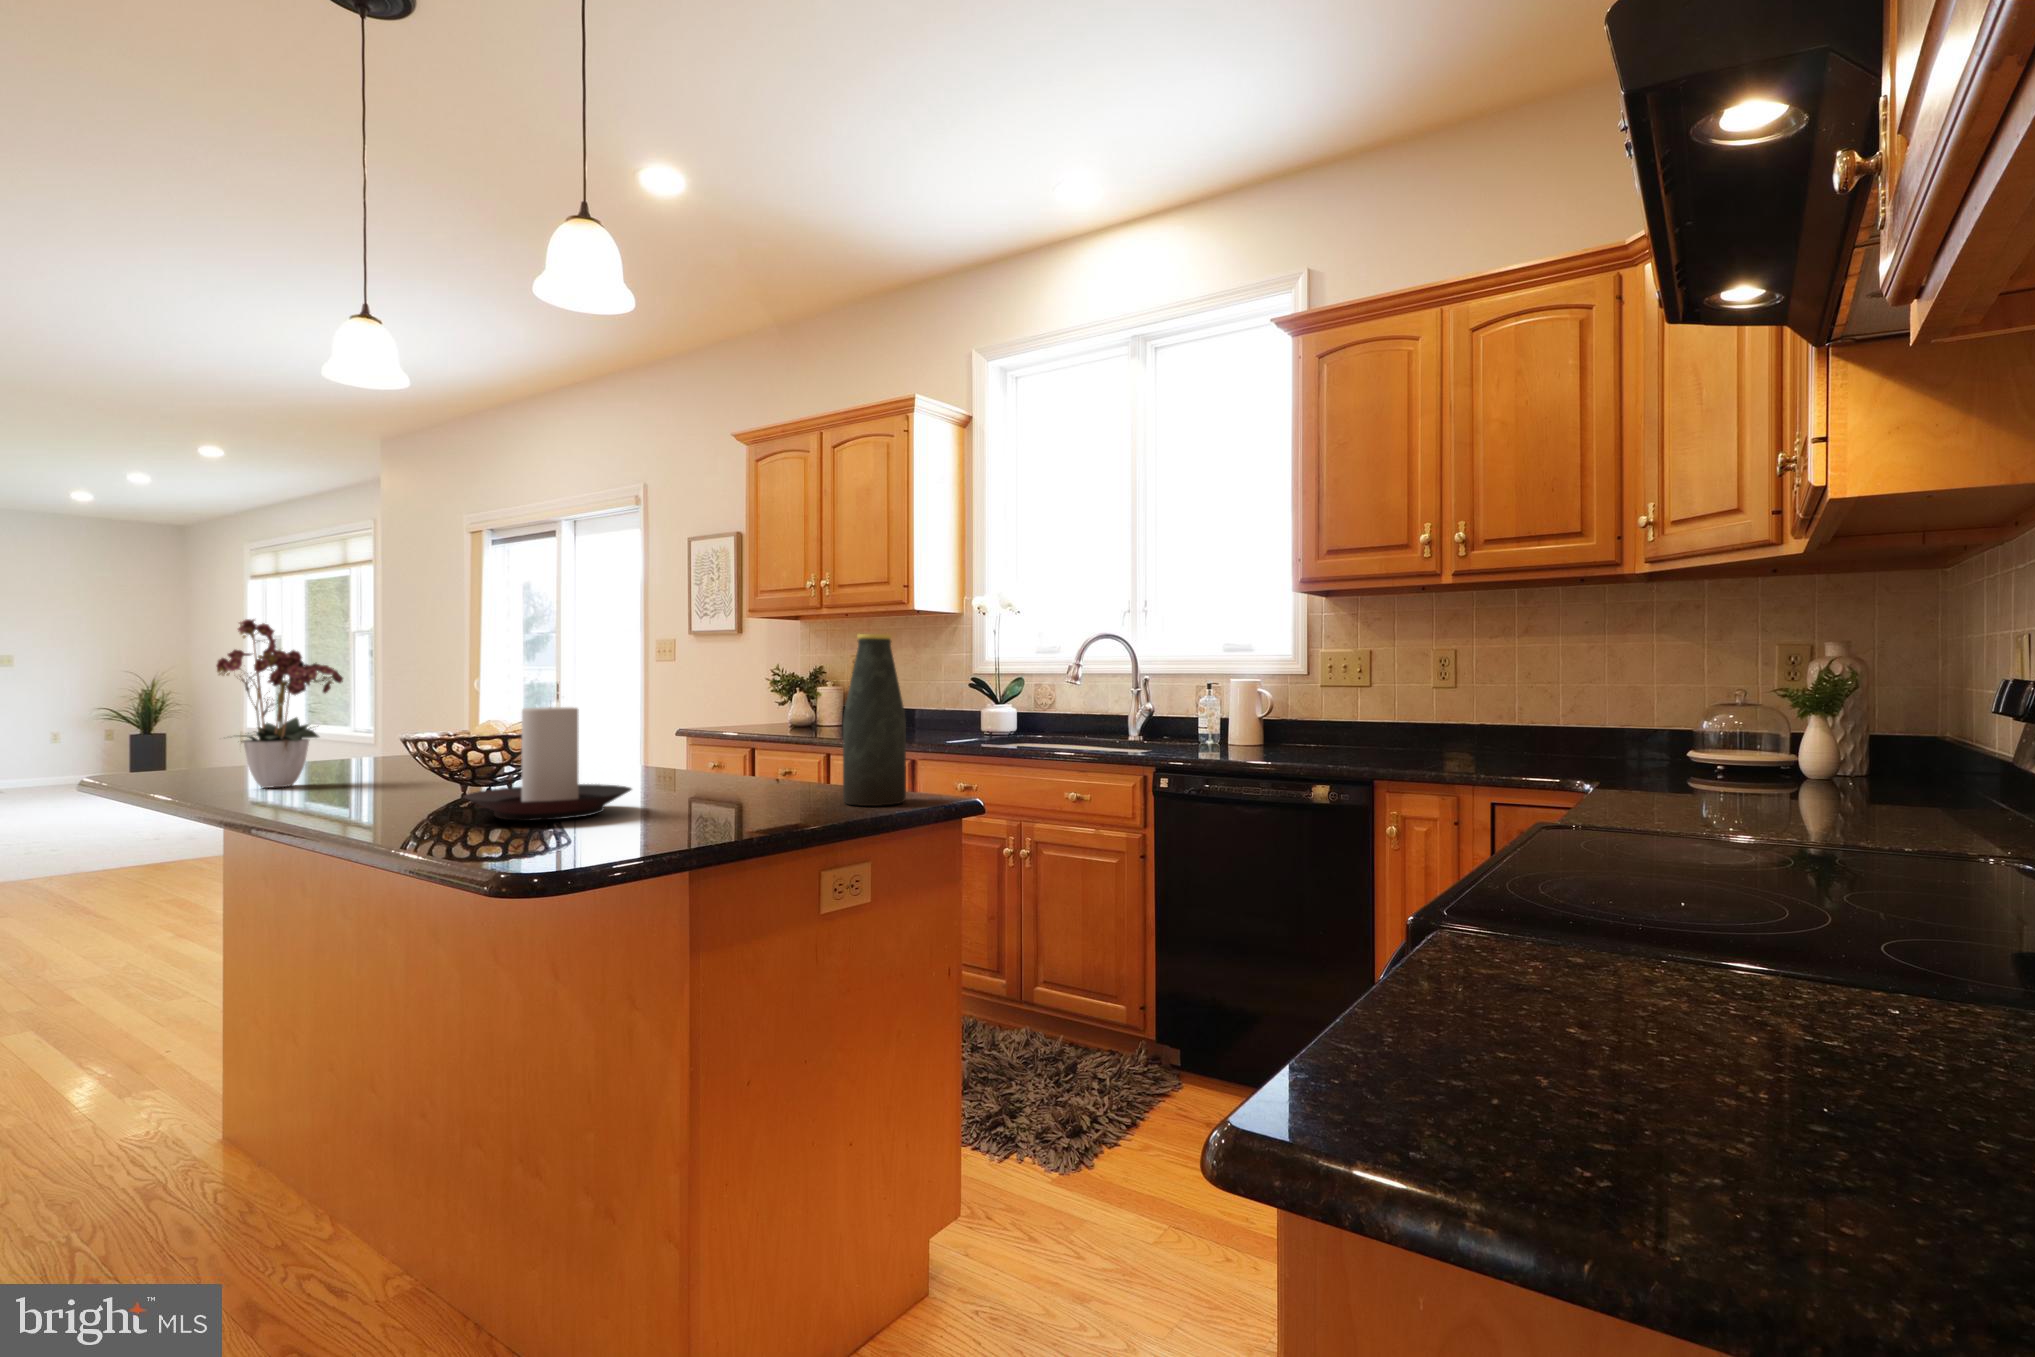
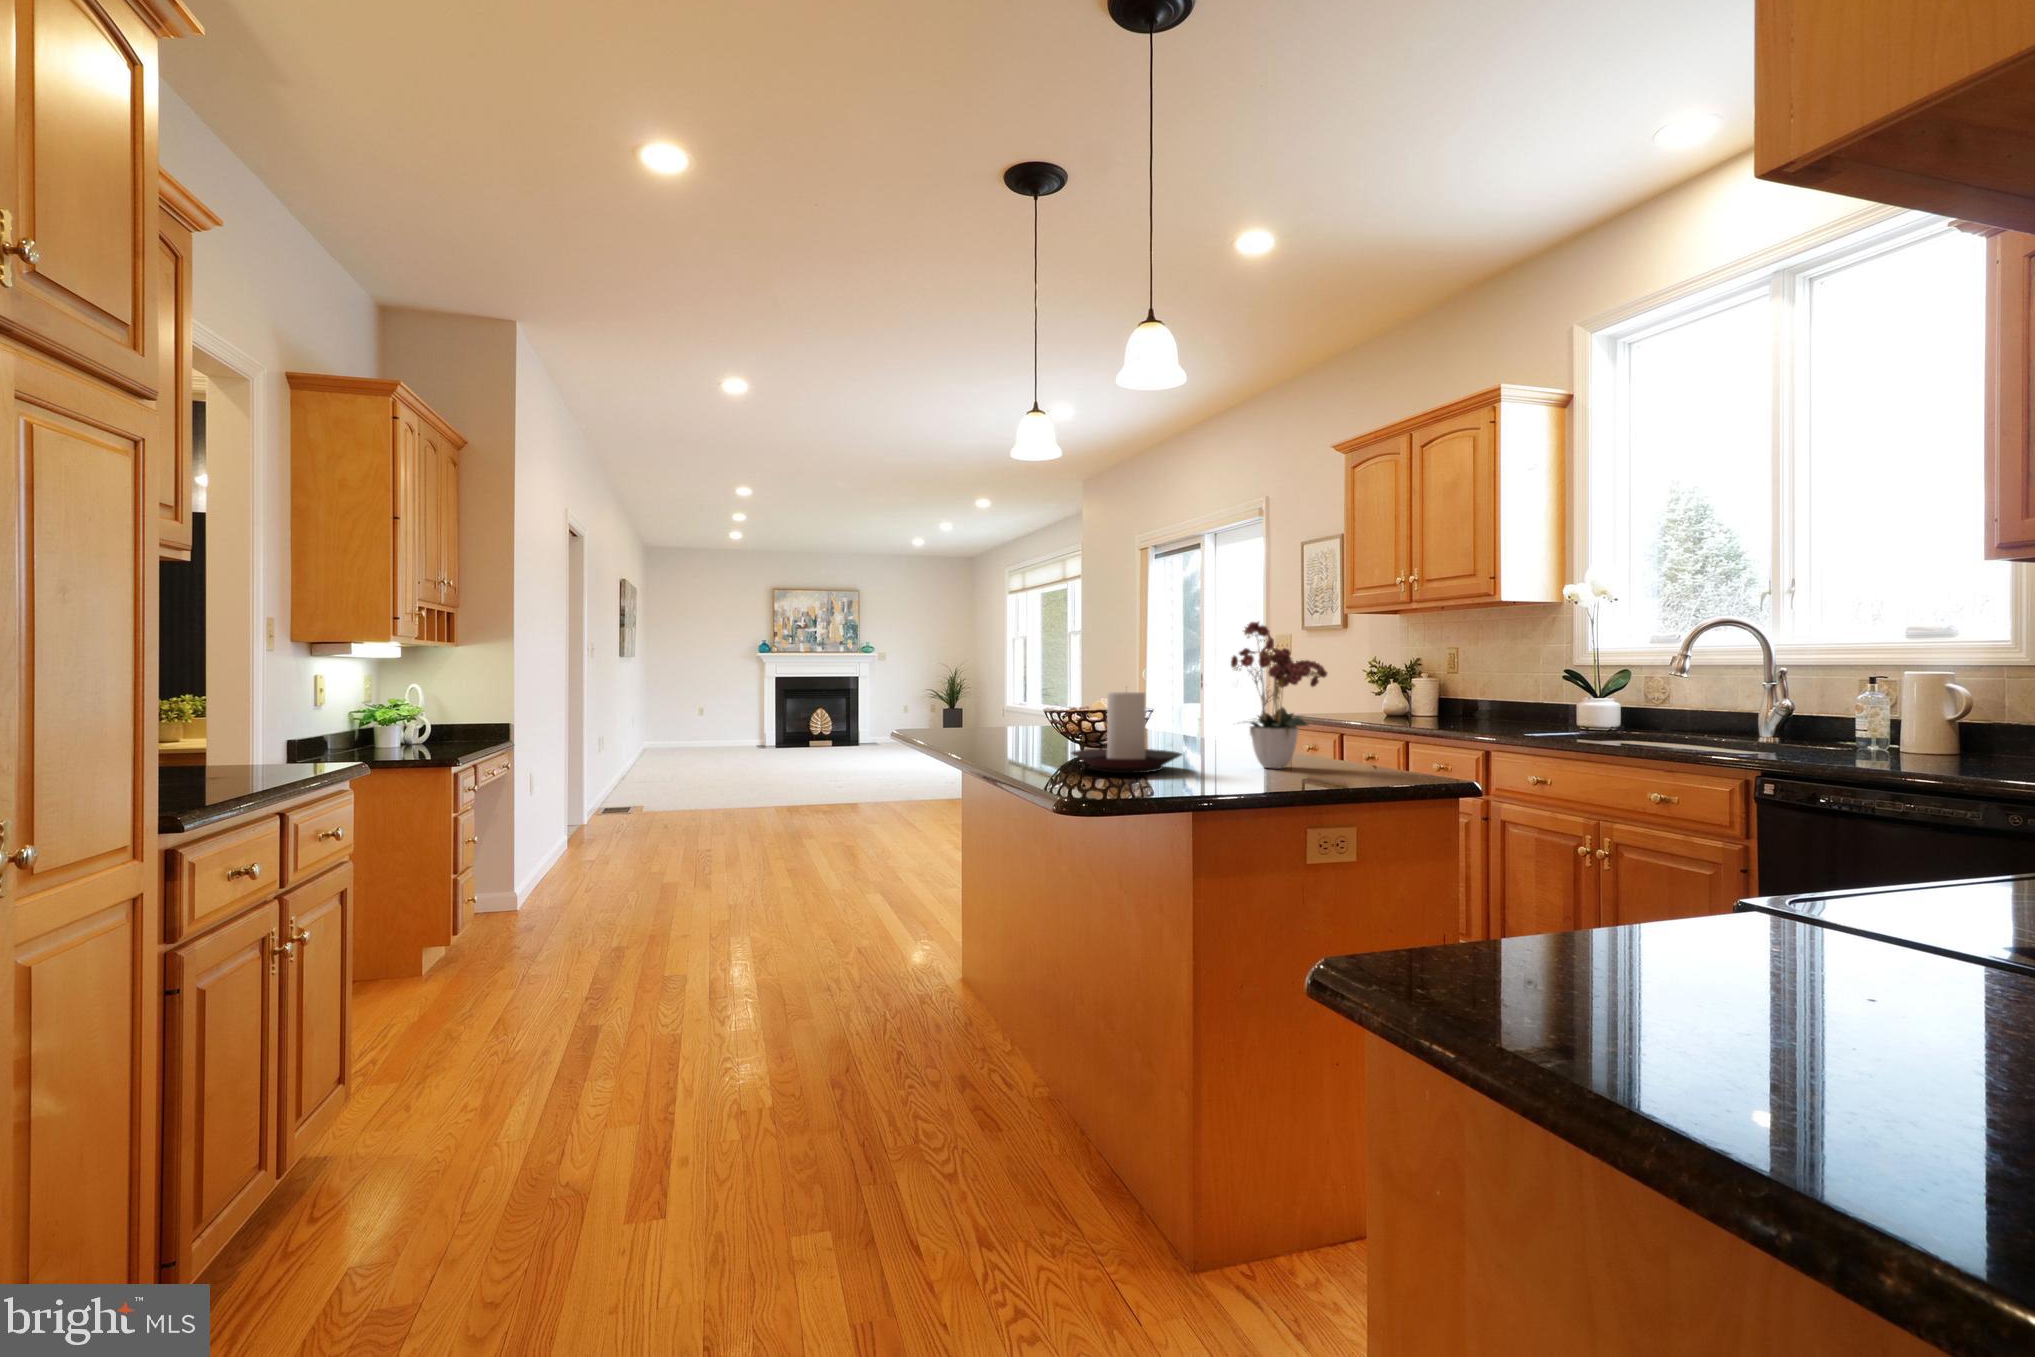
flower arrangement: present [216,619,343,788] -> present [1231,622,1327,768]
bottle: present [843,634,906,806] -> none [1351,634,1410,783]

